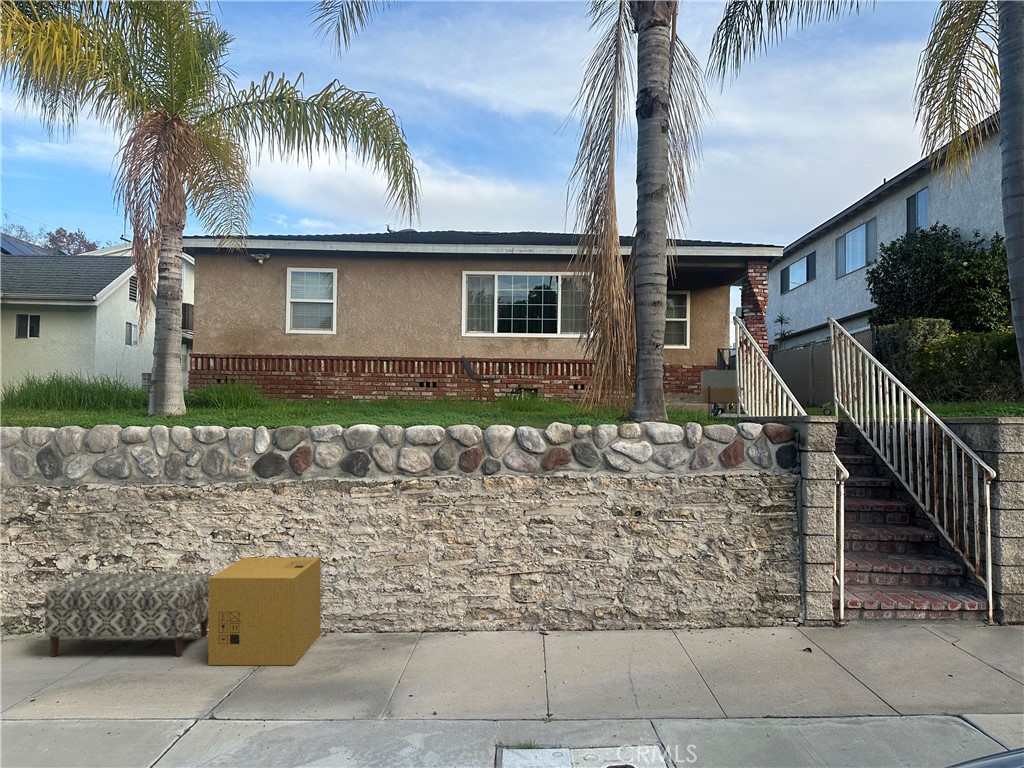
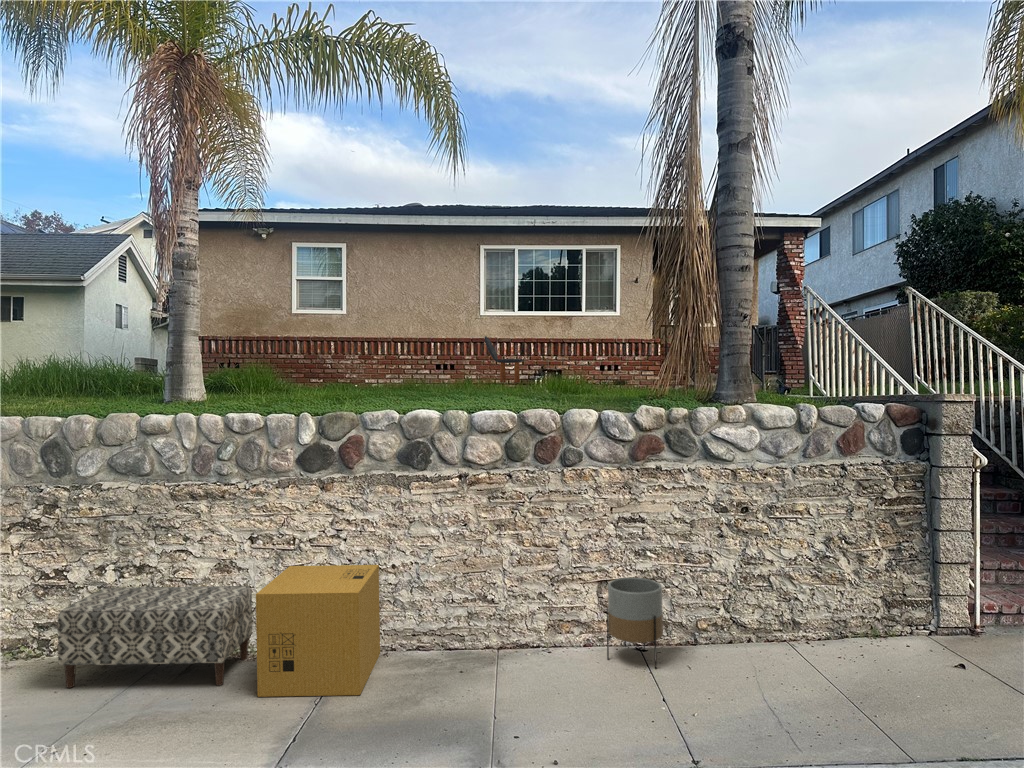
planter: present [701,370,739,419] -> present [607,578,663,669]

